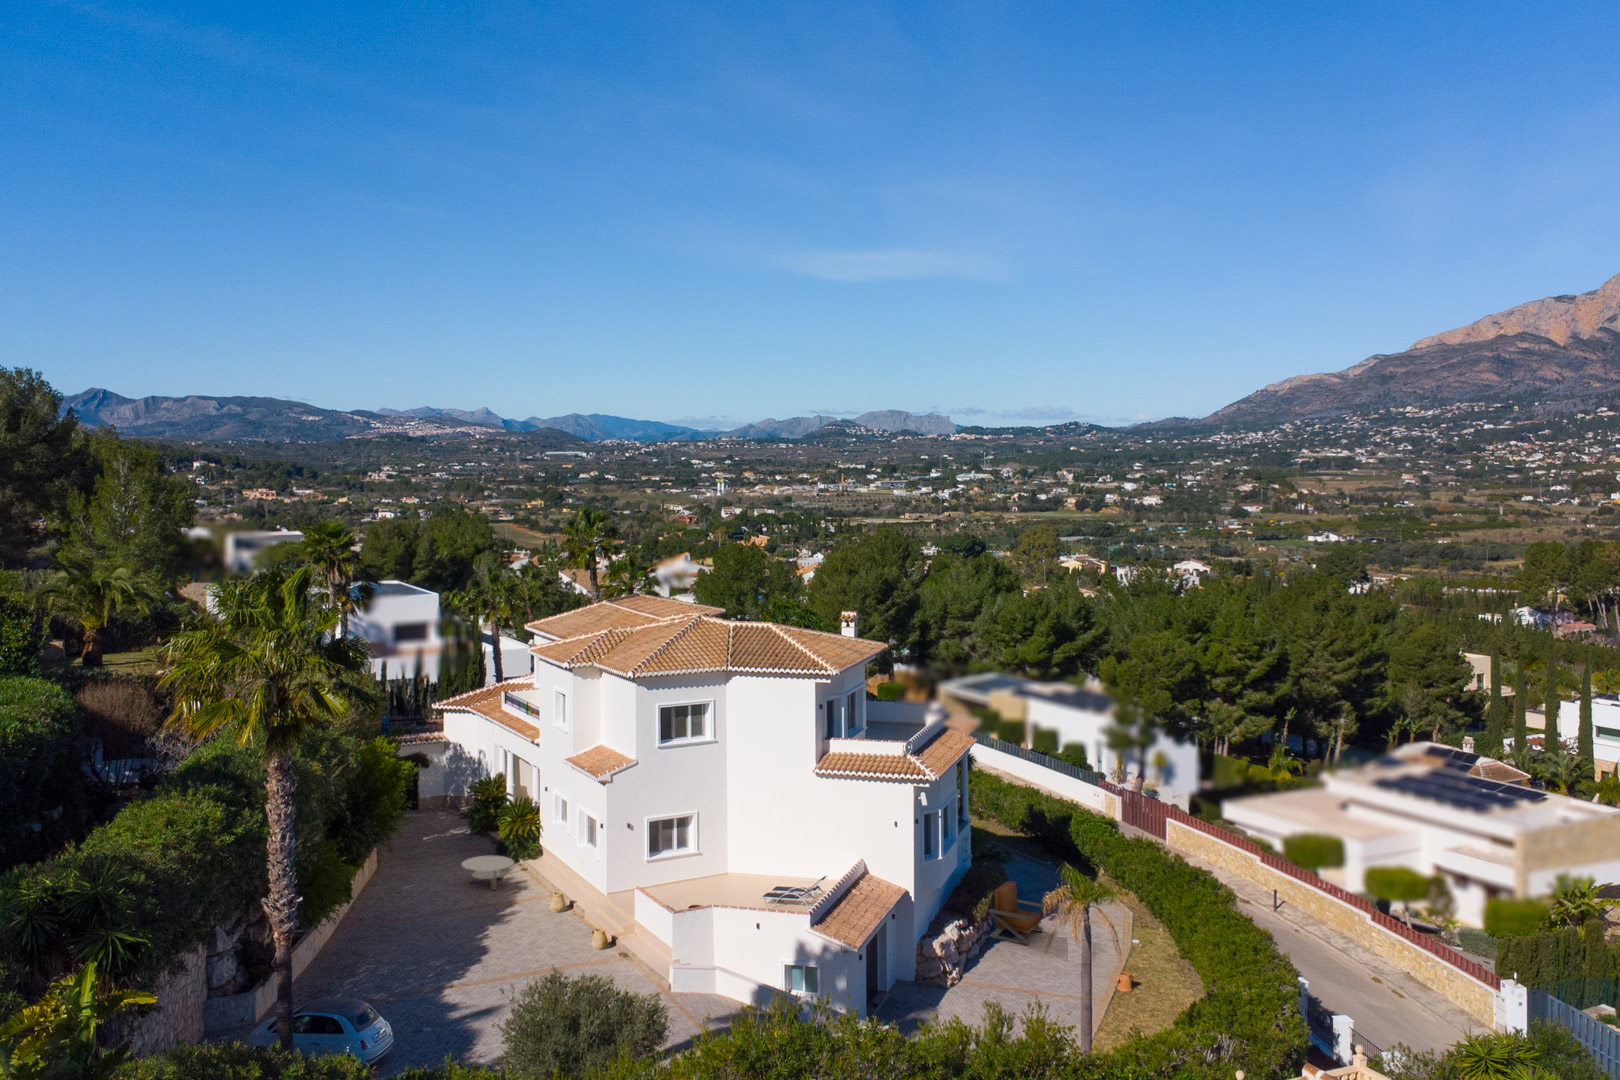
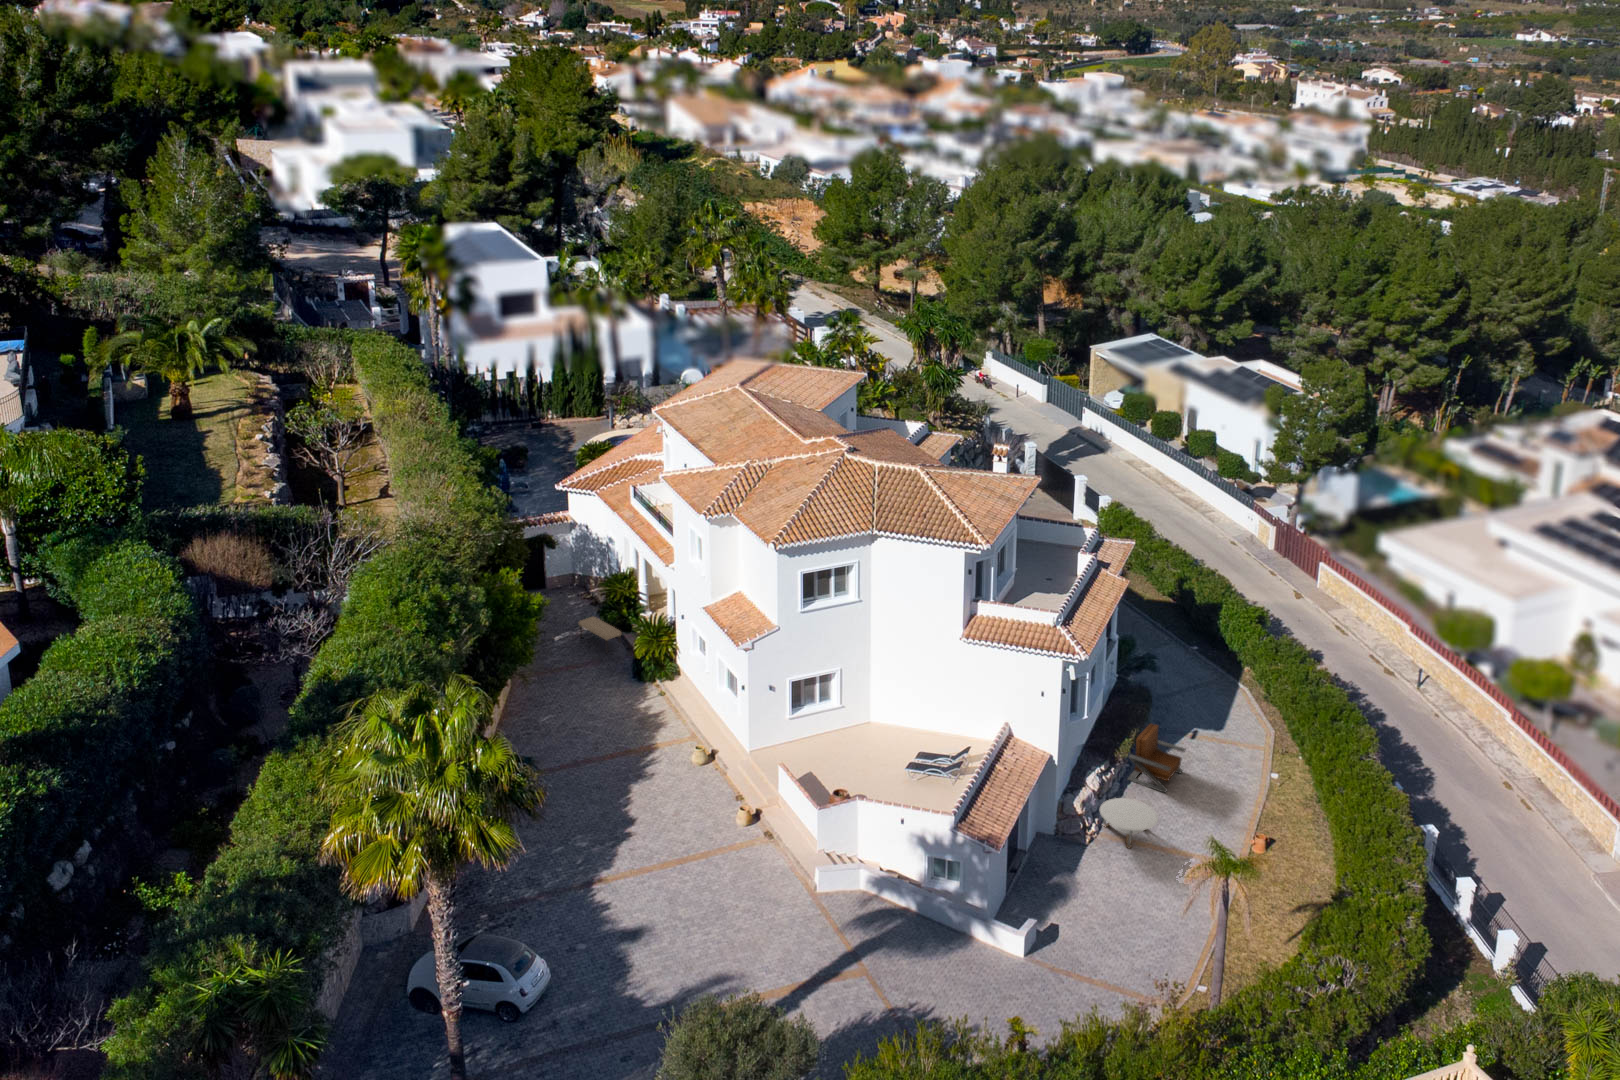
bench: none [443,819,486,851] -> present [579,617,621,654]
round table: present [462,856,514,890] -> present [1100,798,1158,848]

